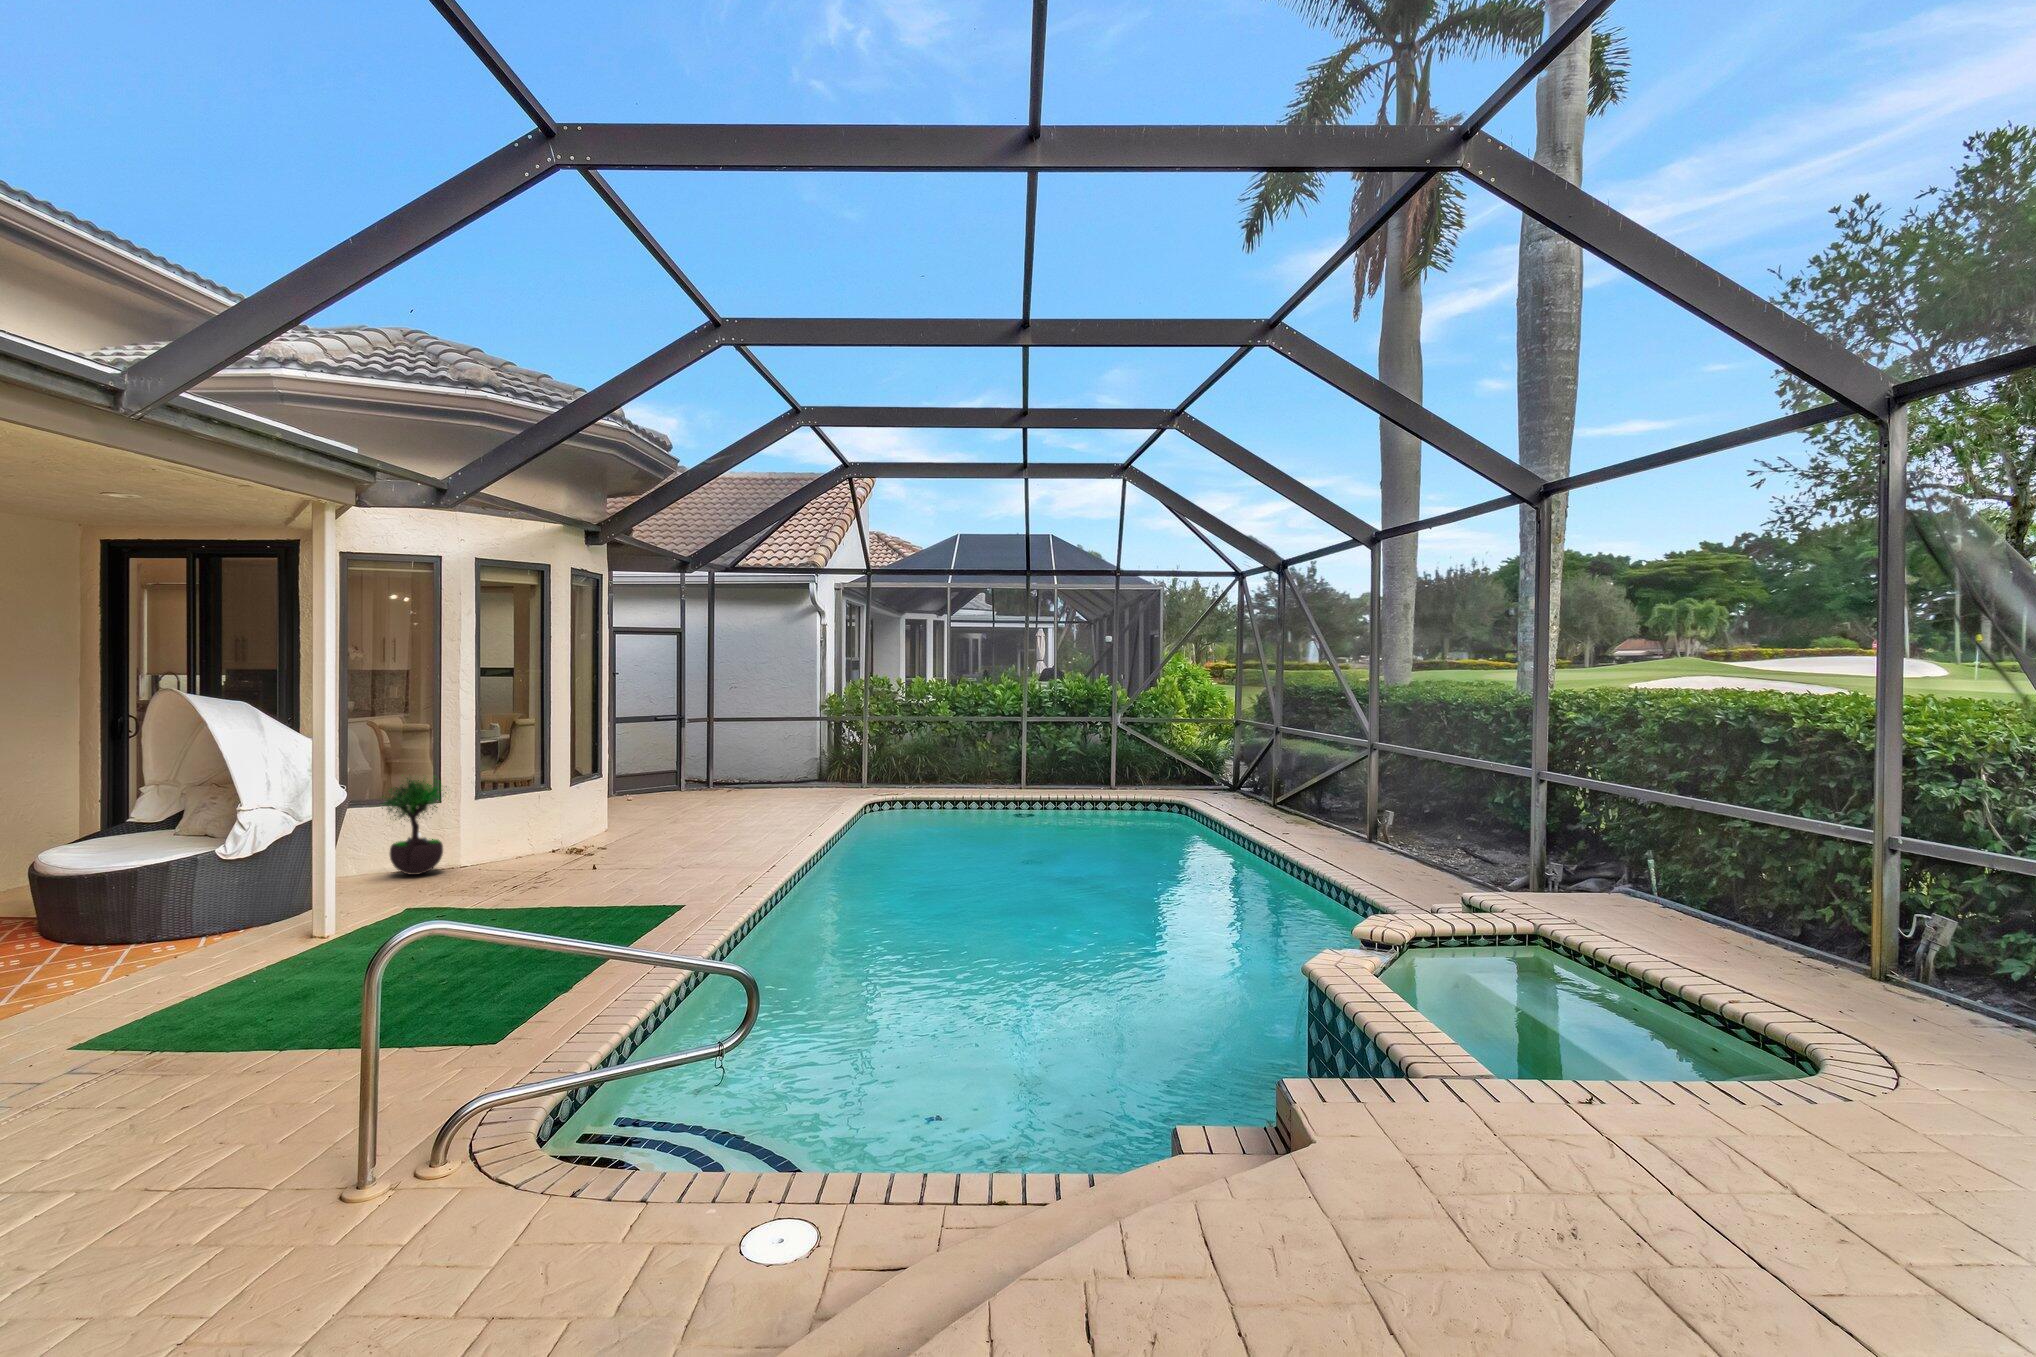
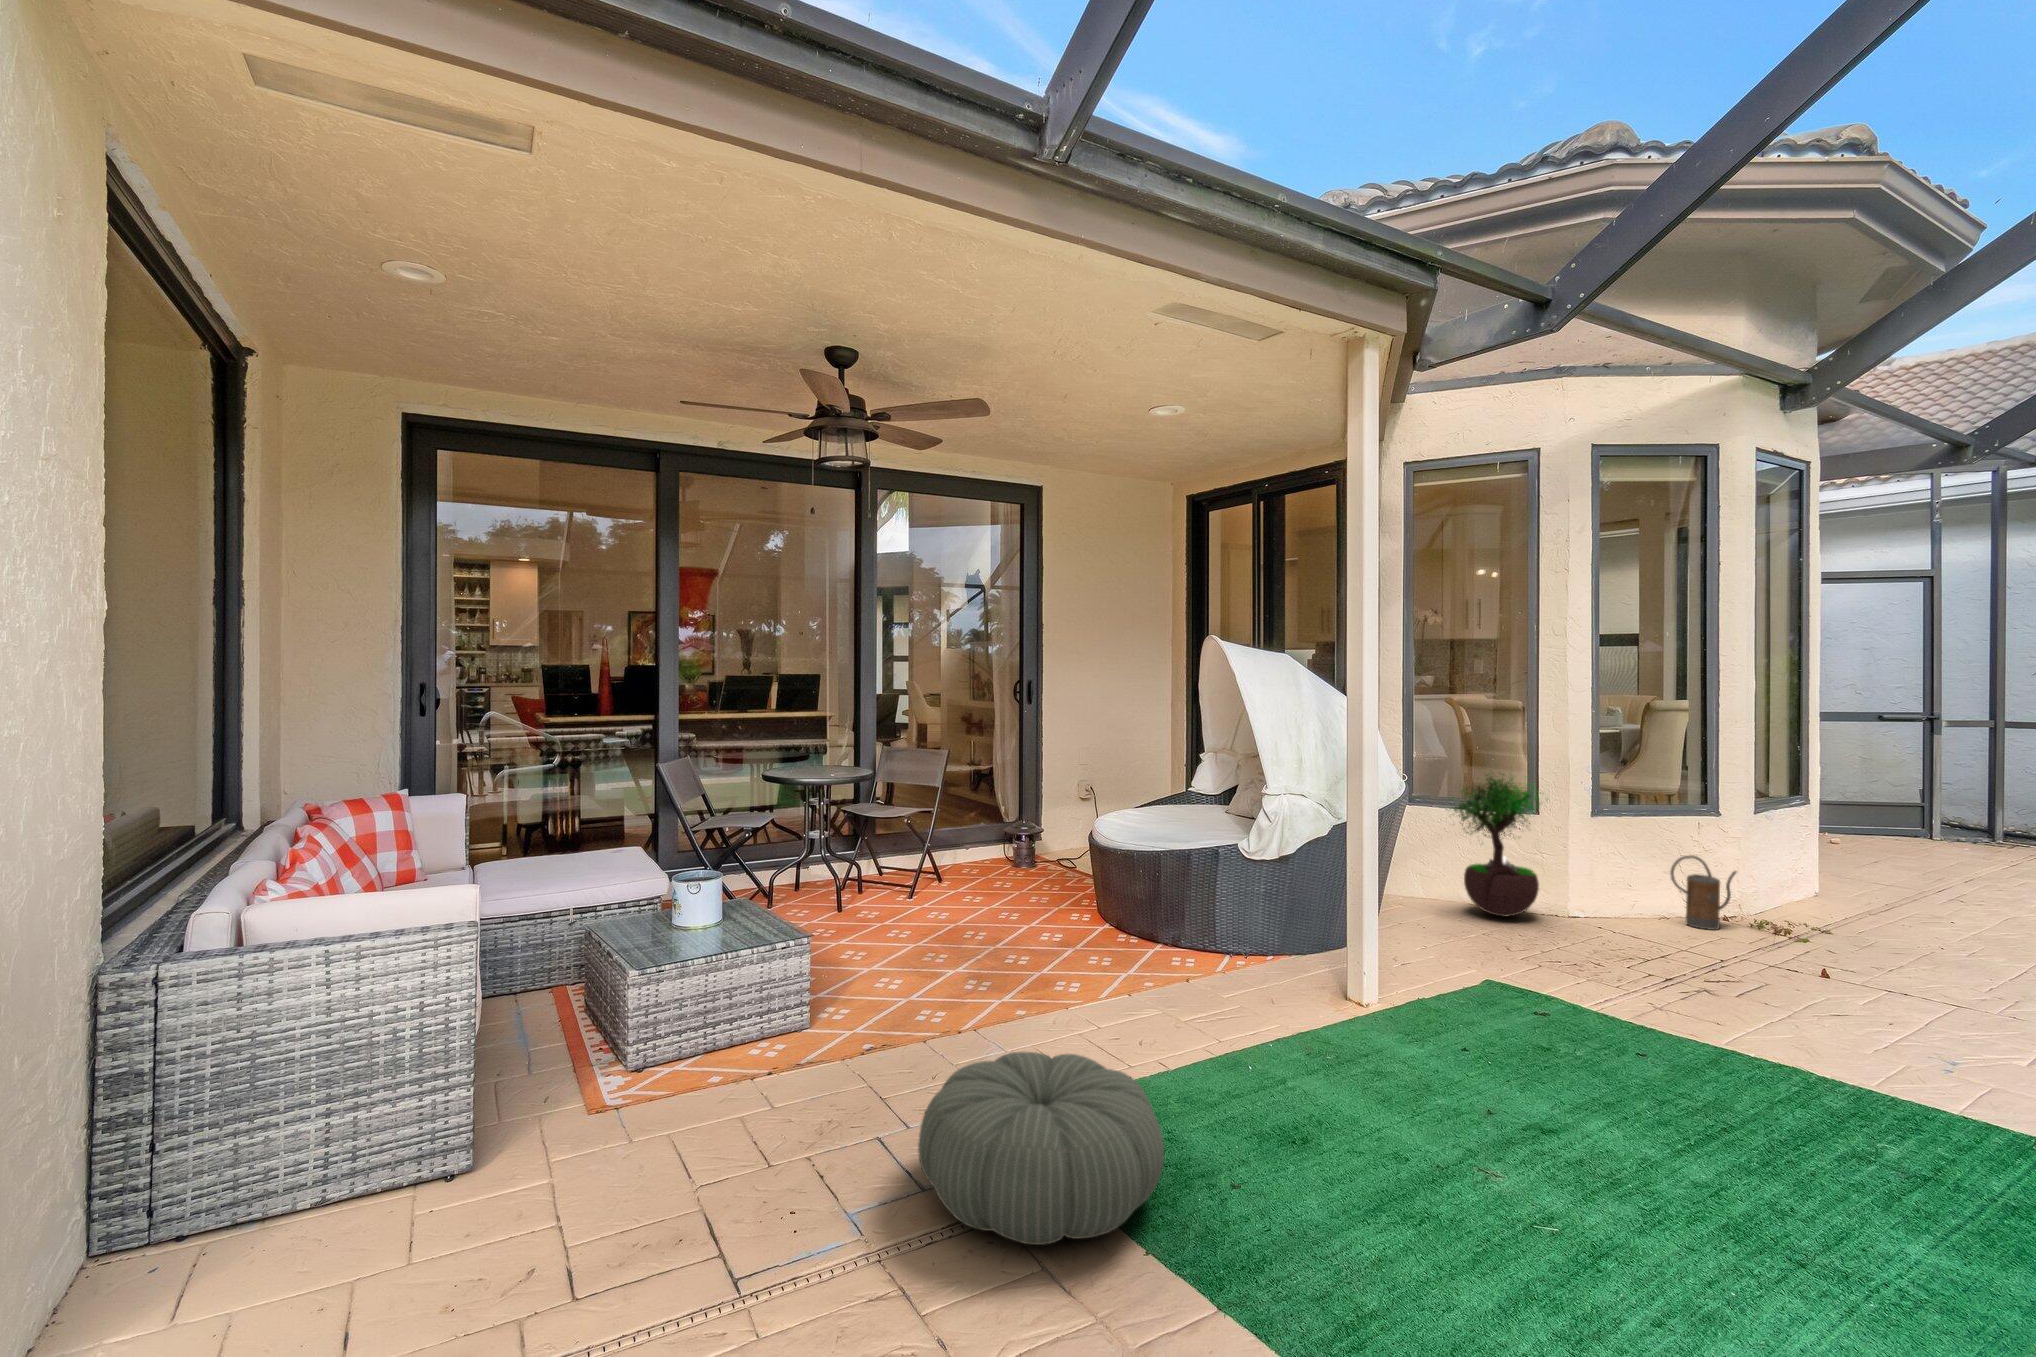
watering can: none [525,815,562,859] -> present [1670,855,1737,930]
pouf: none [47,978,241,1076] -> present [918,1052,1164,1245]

